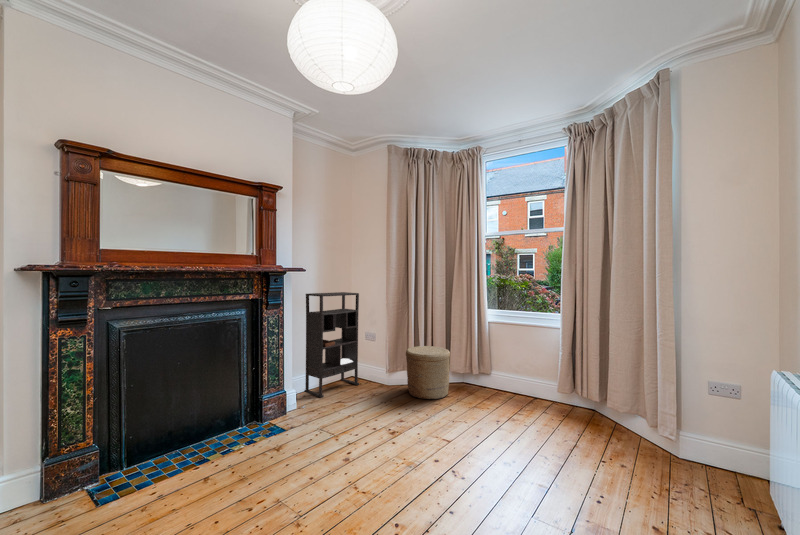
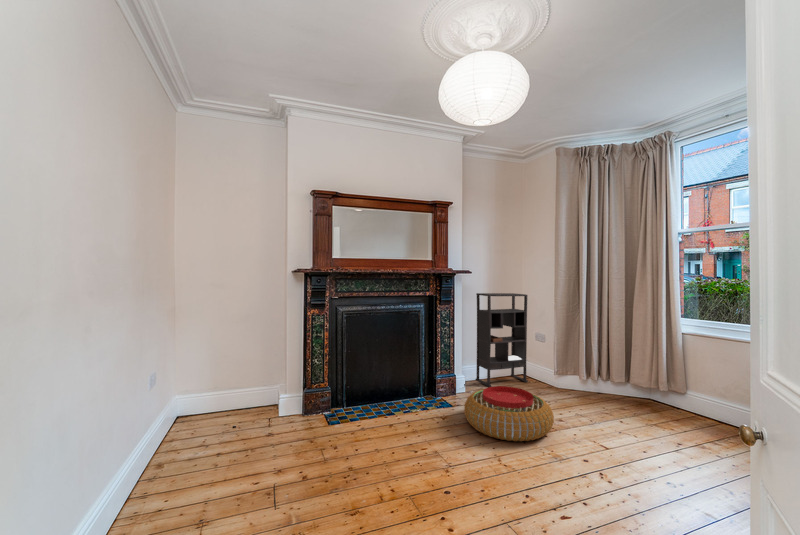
woven basket: present [406,346,450,399] -> none [574,352,628,409]
pouf: none [303,396,400,460] -> present [464,386,554,441]

